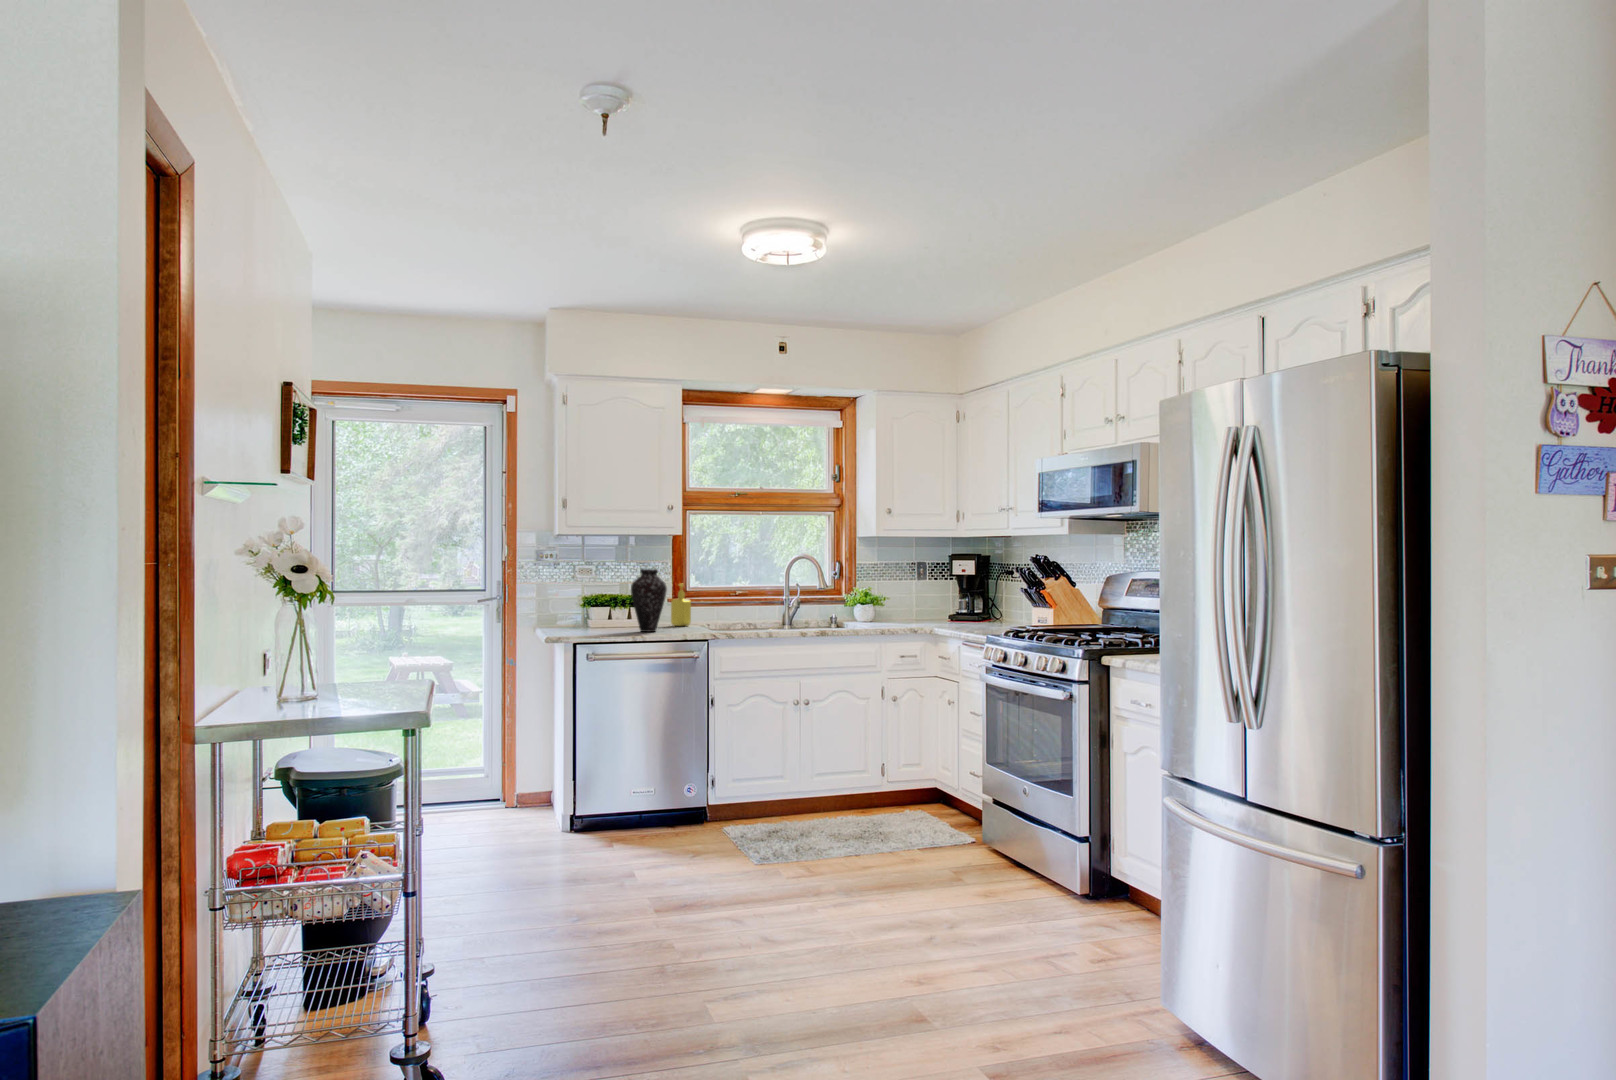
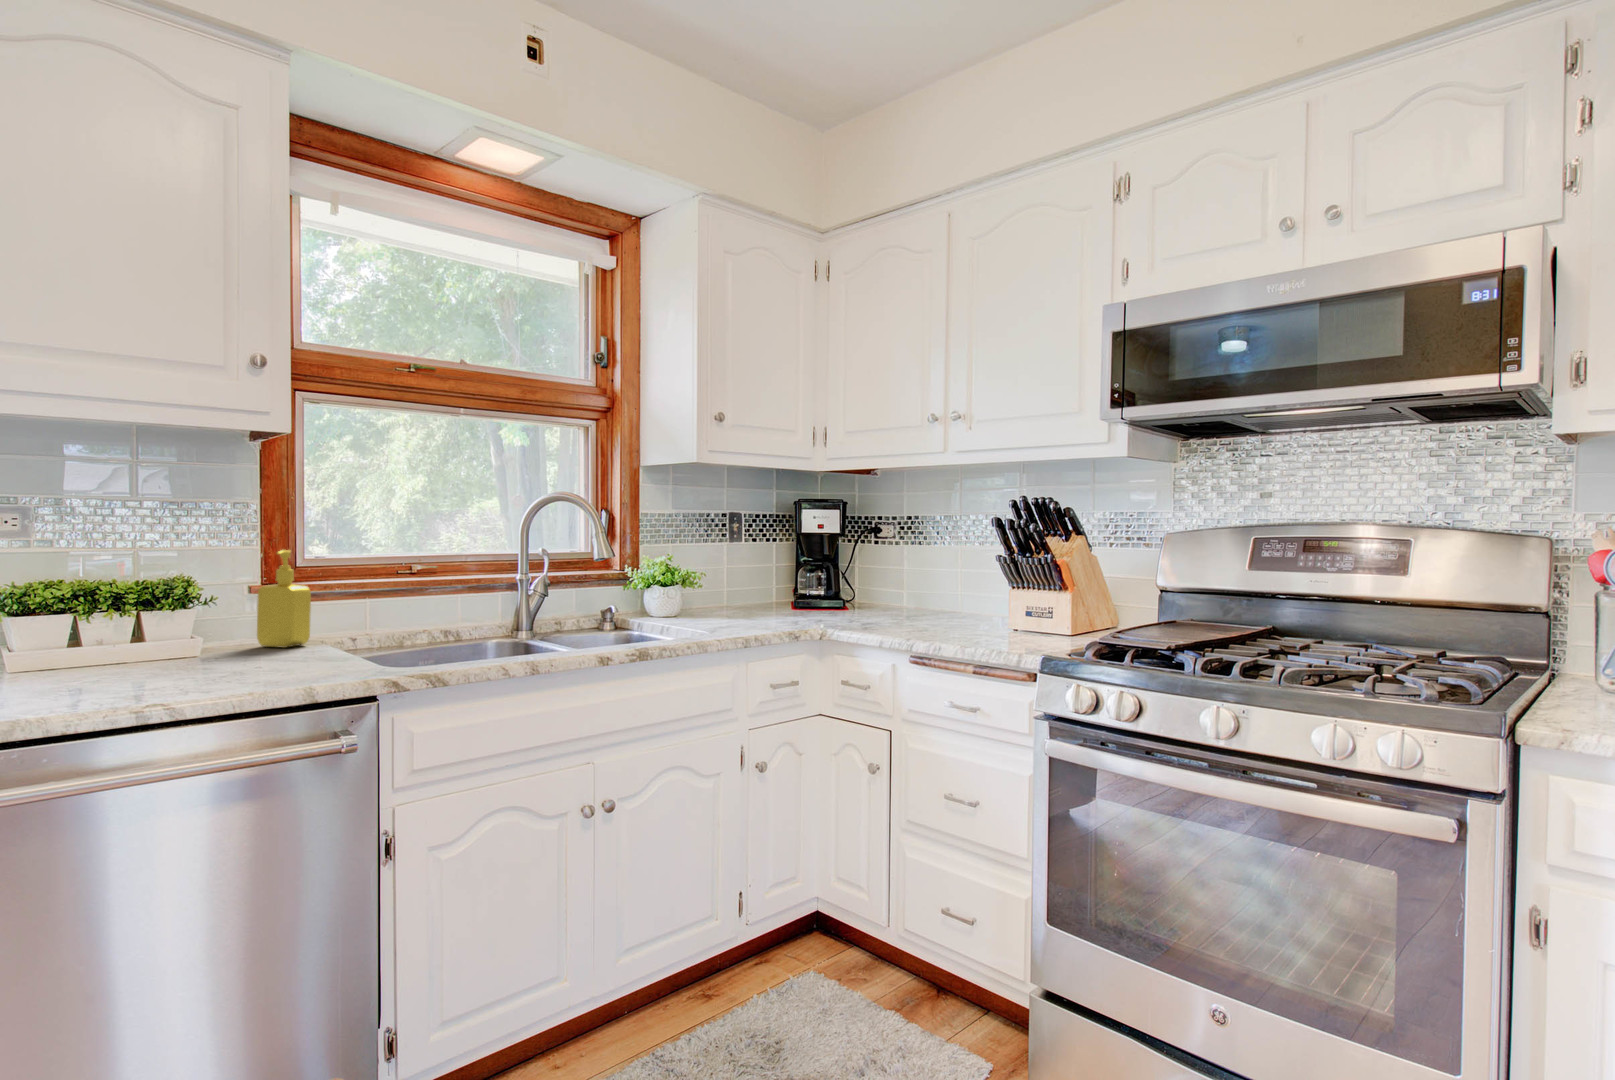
vase: present [631,569,667,632] -> none [138,512,253,680]

